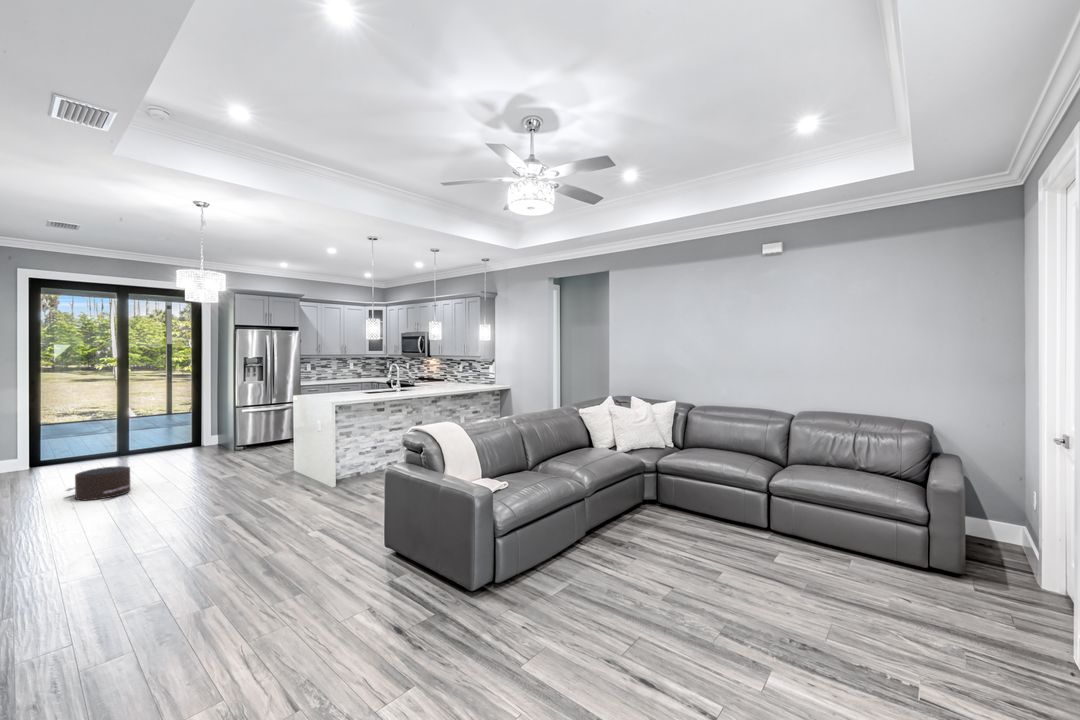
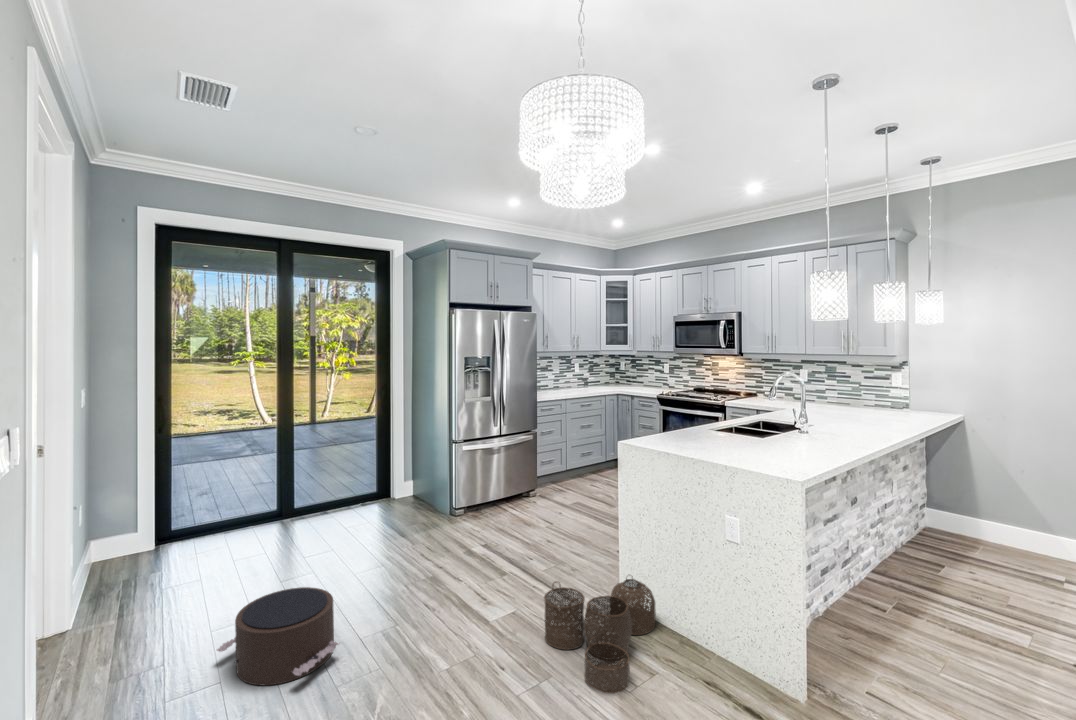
woven basket: none [240,456,303,493] -> present [544,578,656,694]

